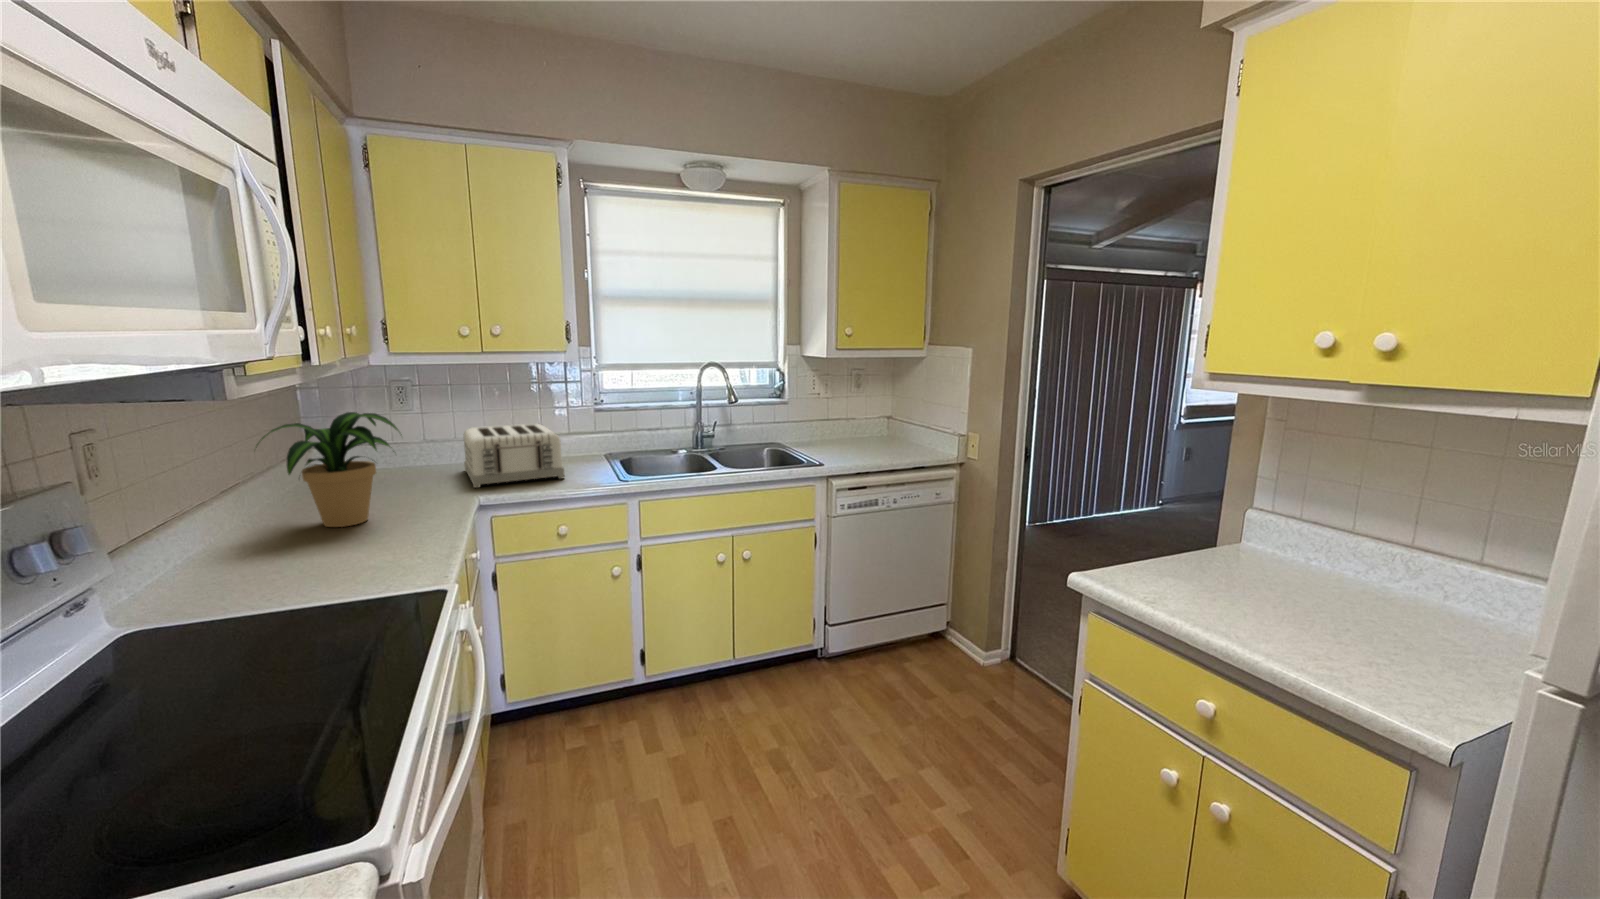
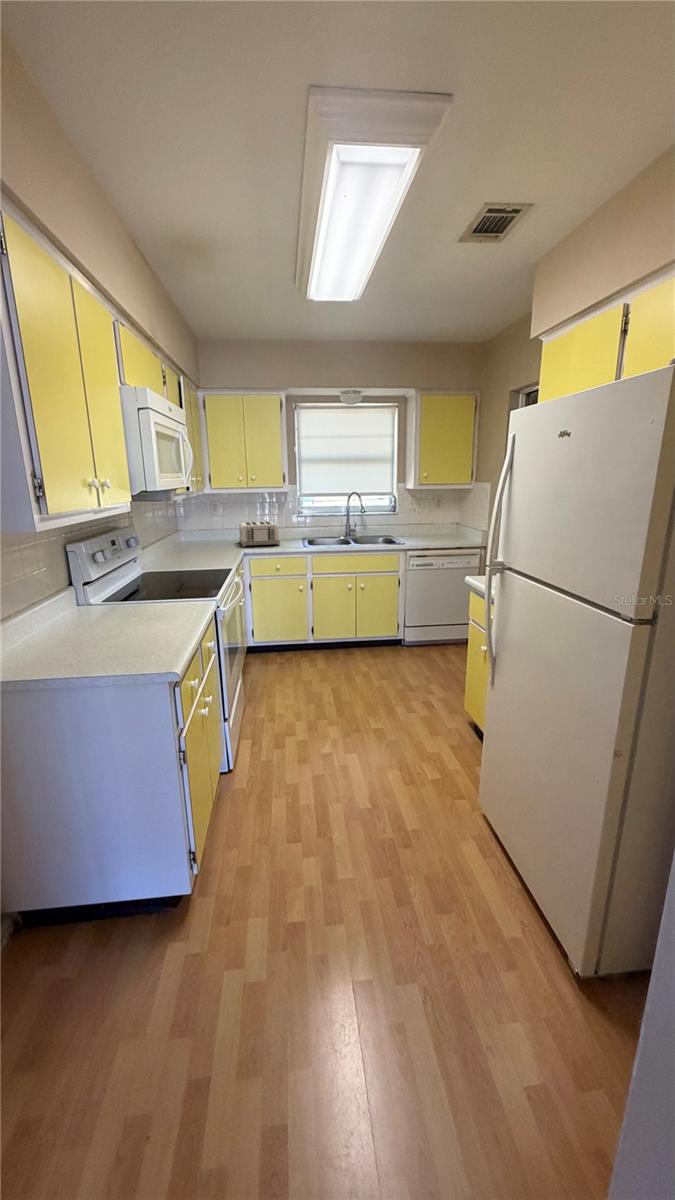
potted plant: present [256,412,402,527] -> none [170,511,217,555]

